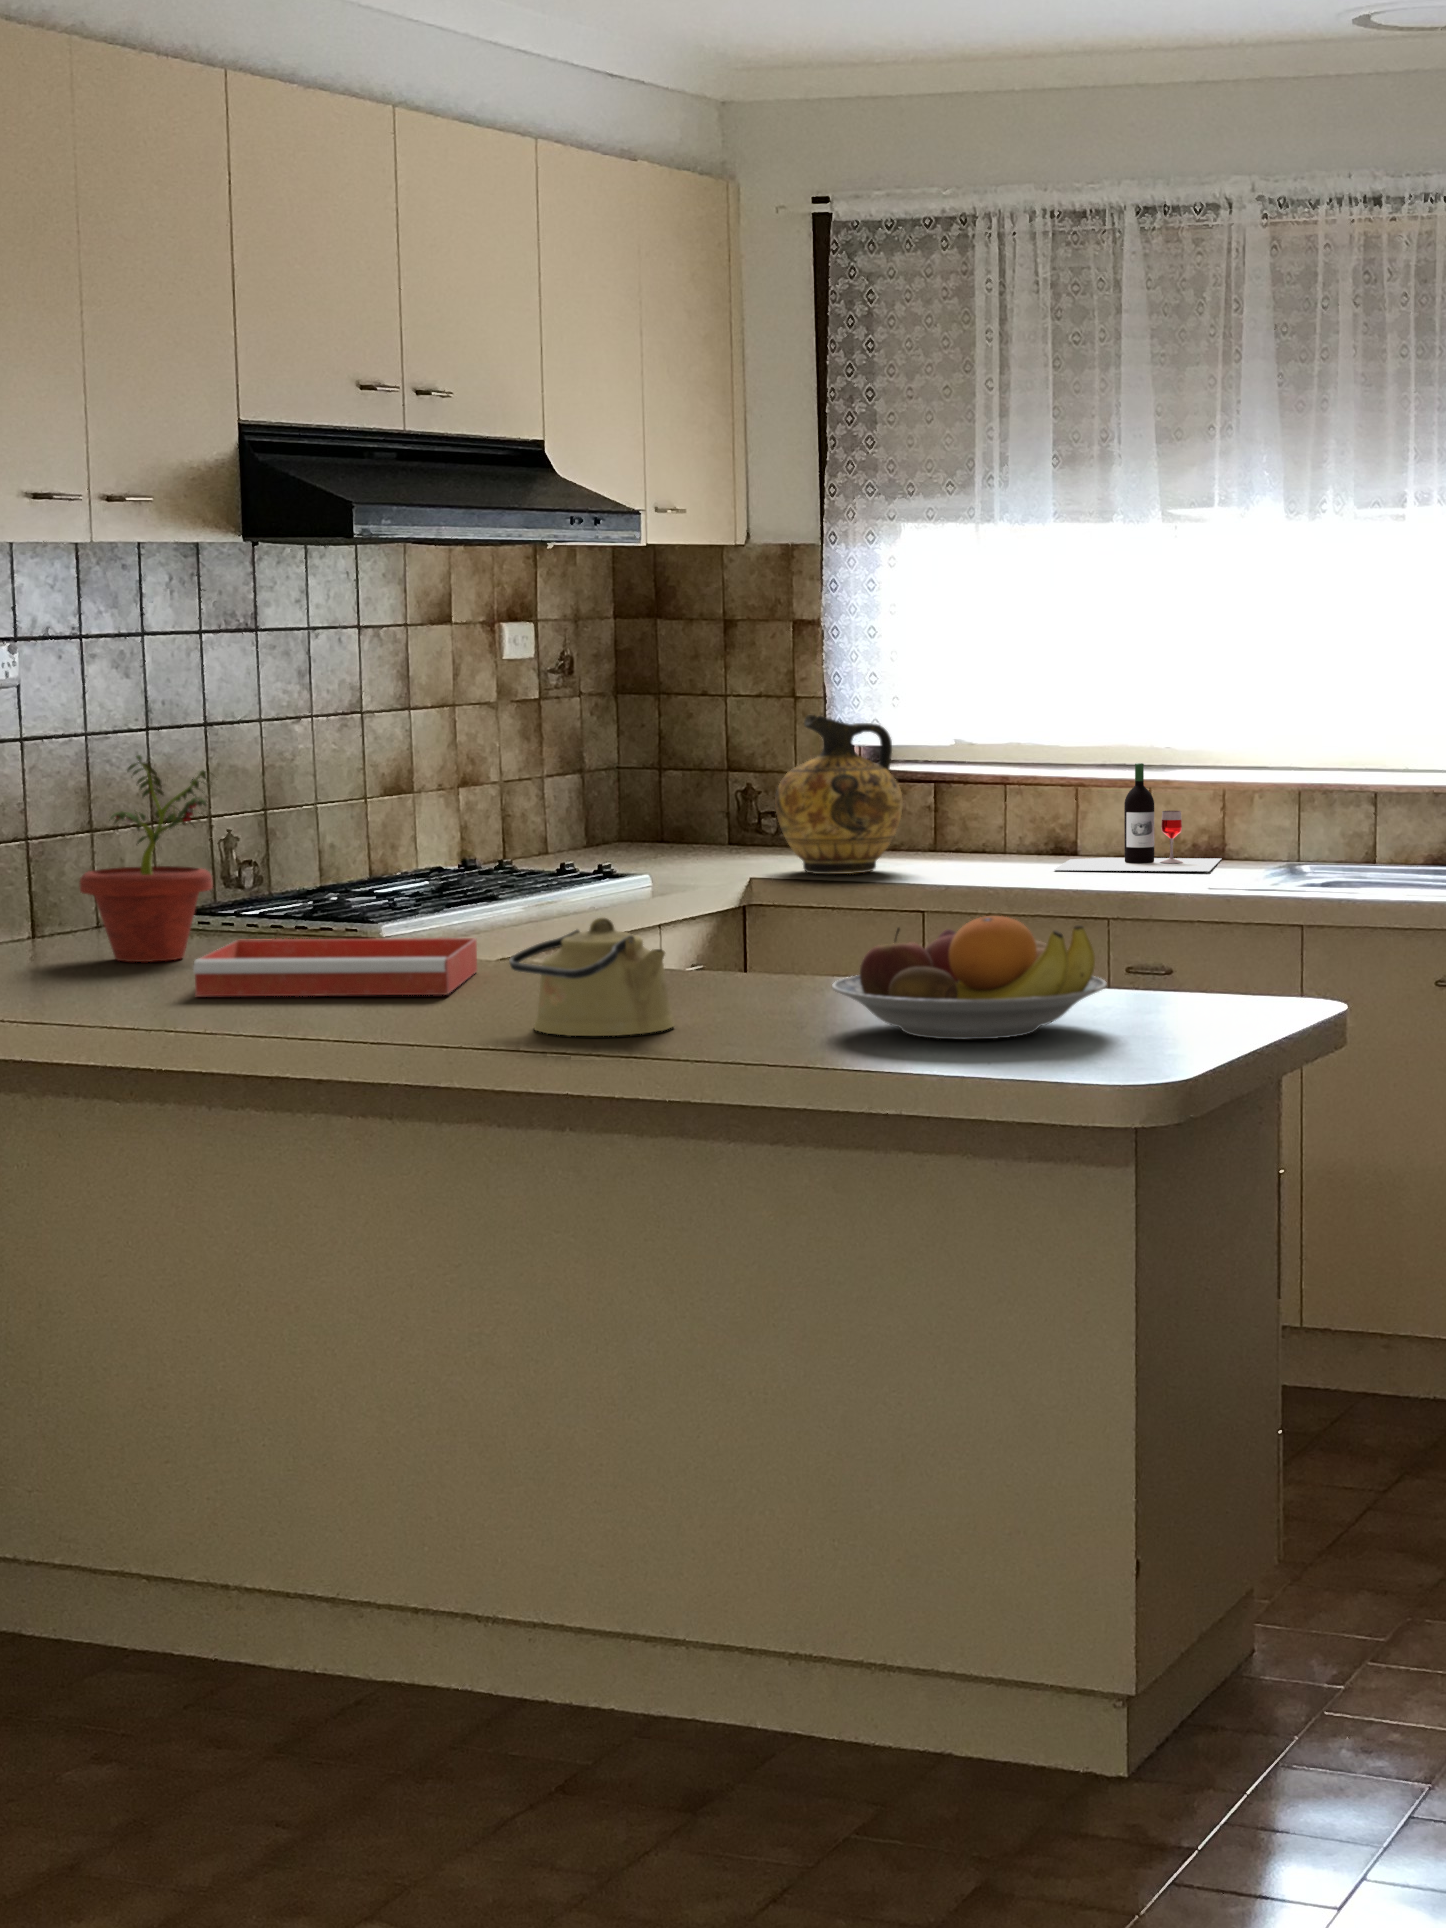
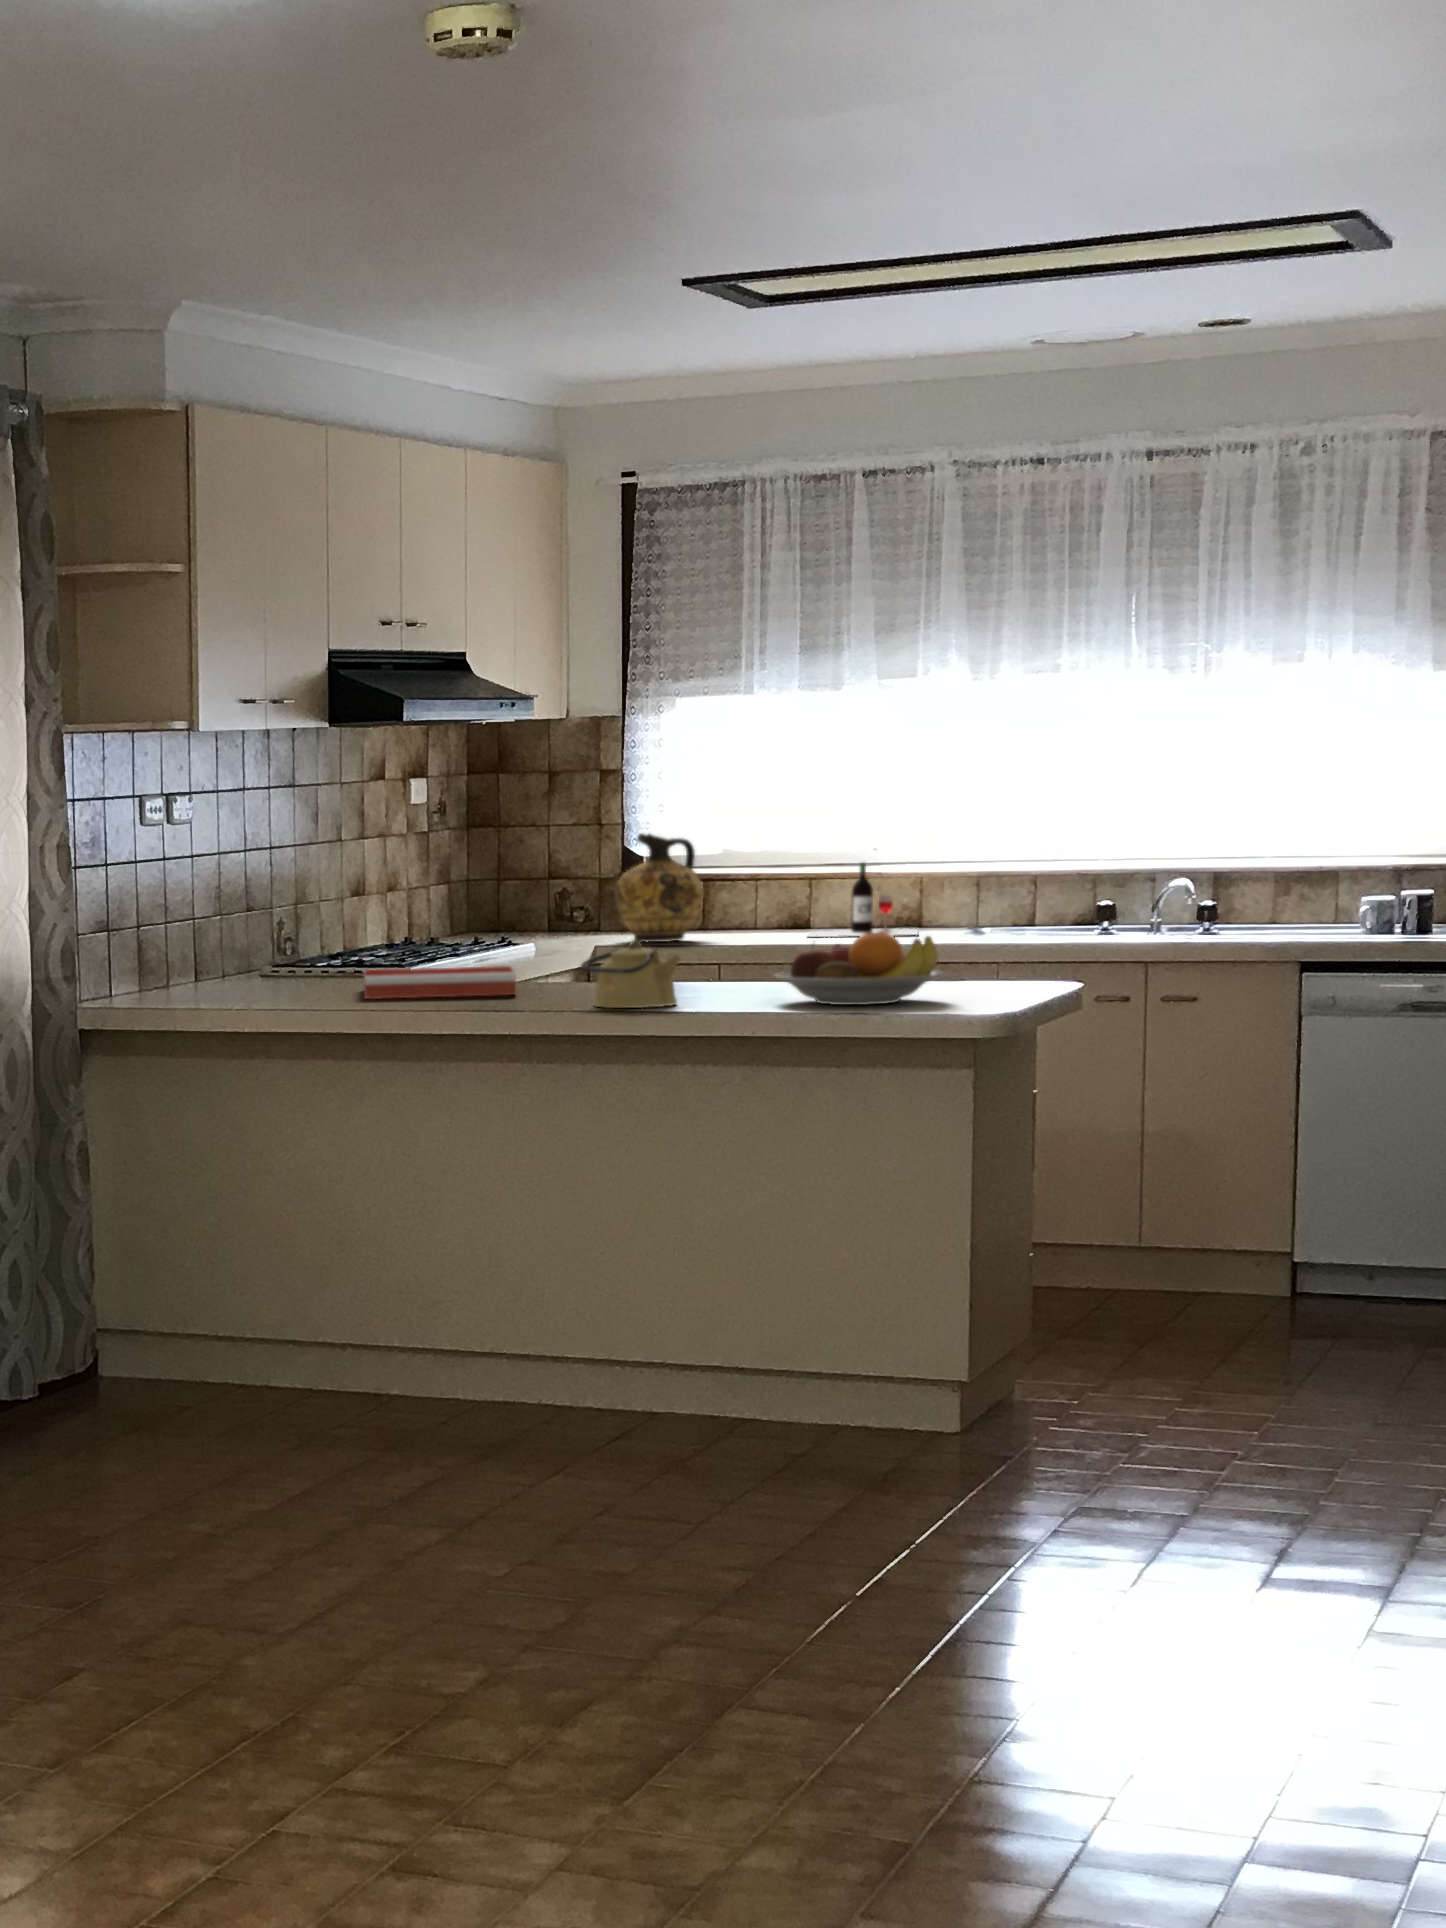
potted plant: present [80,755,212,962] -> none [256,860,338,987]

